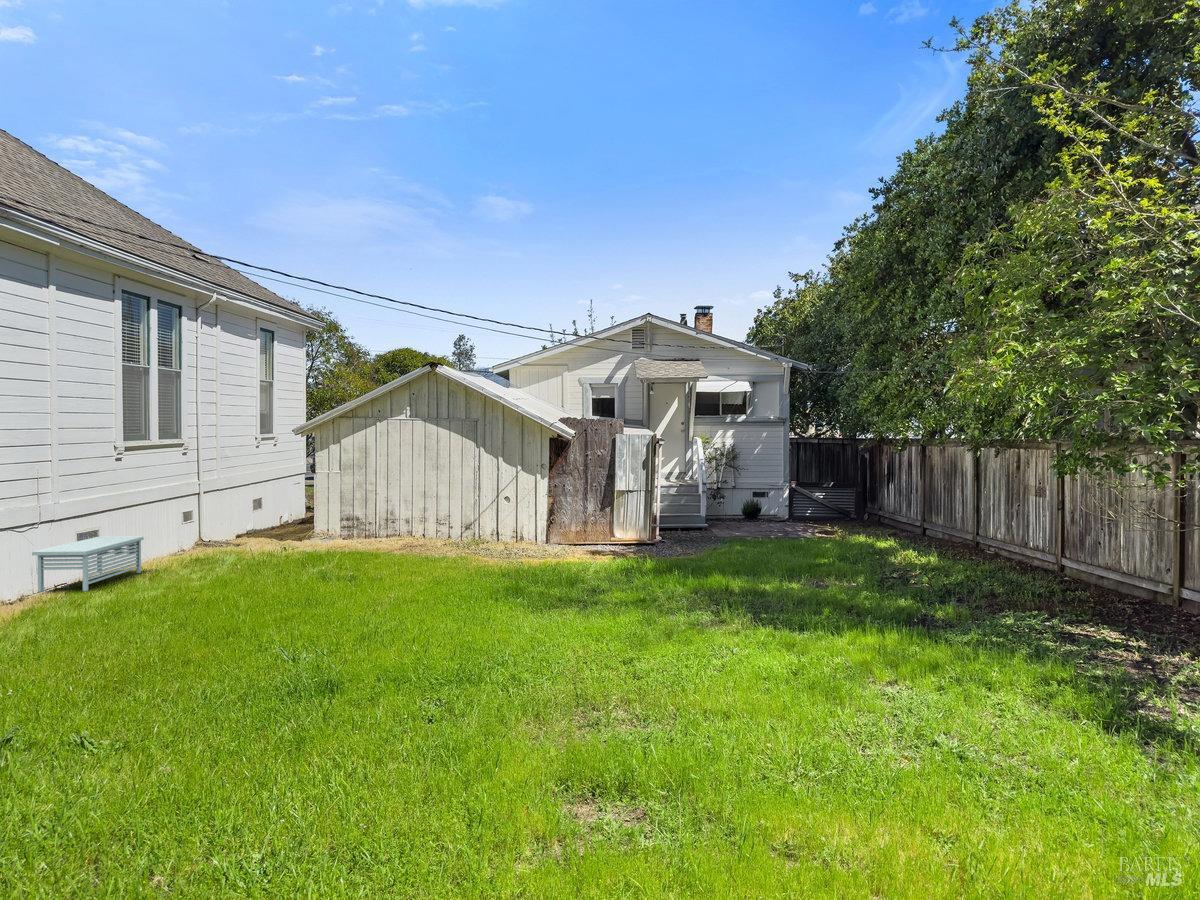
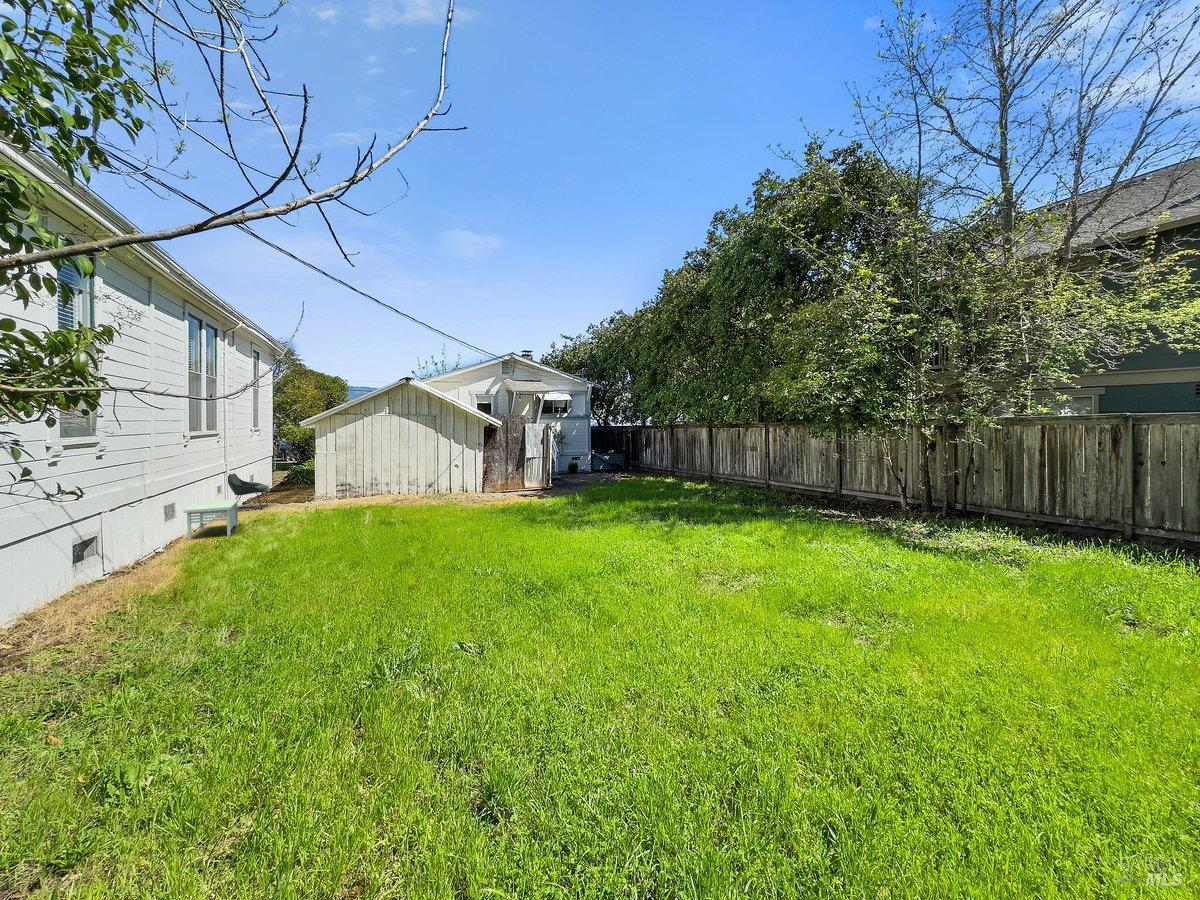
lounge chair: none [199,494,259,546] -> present [226,473,270,510]

